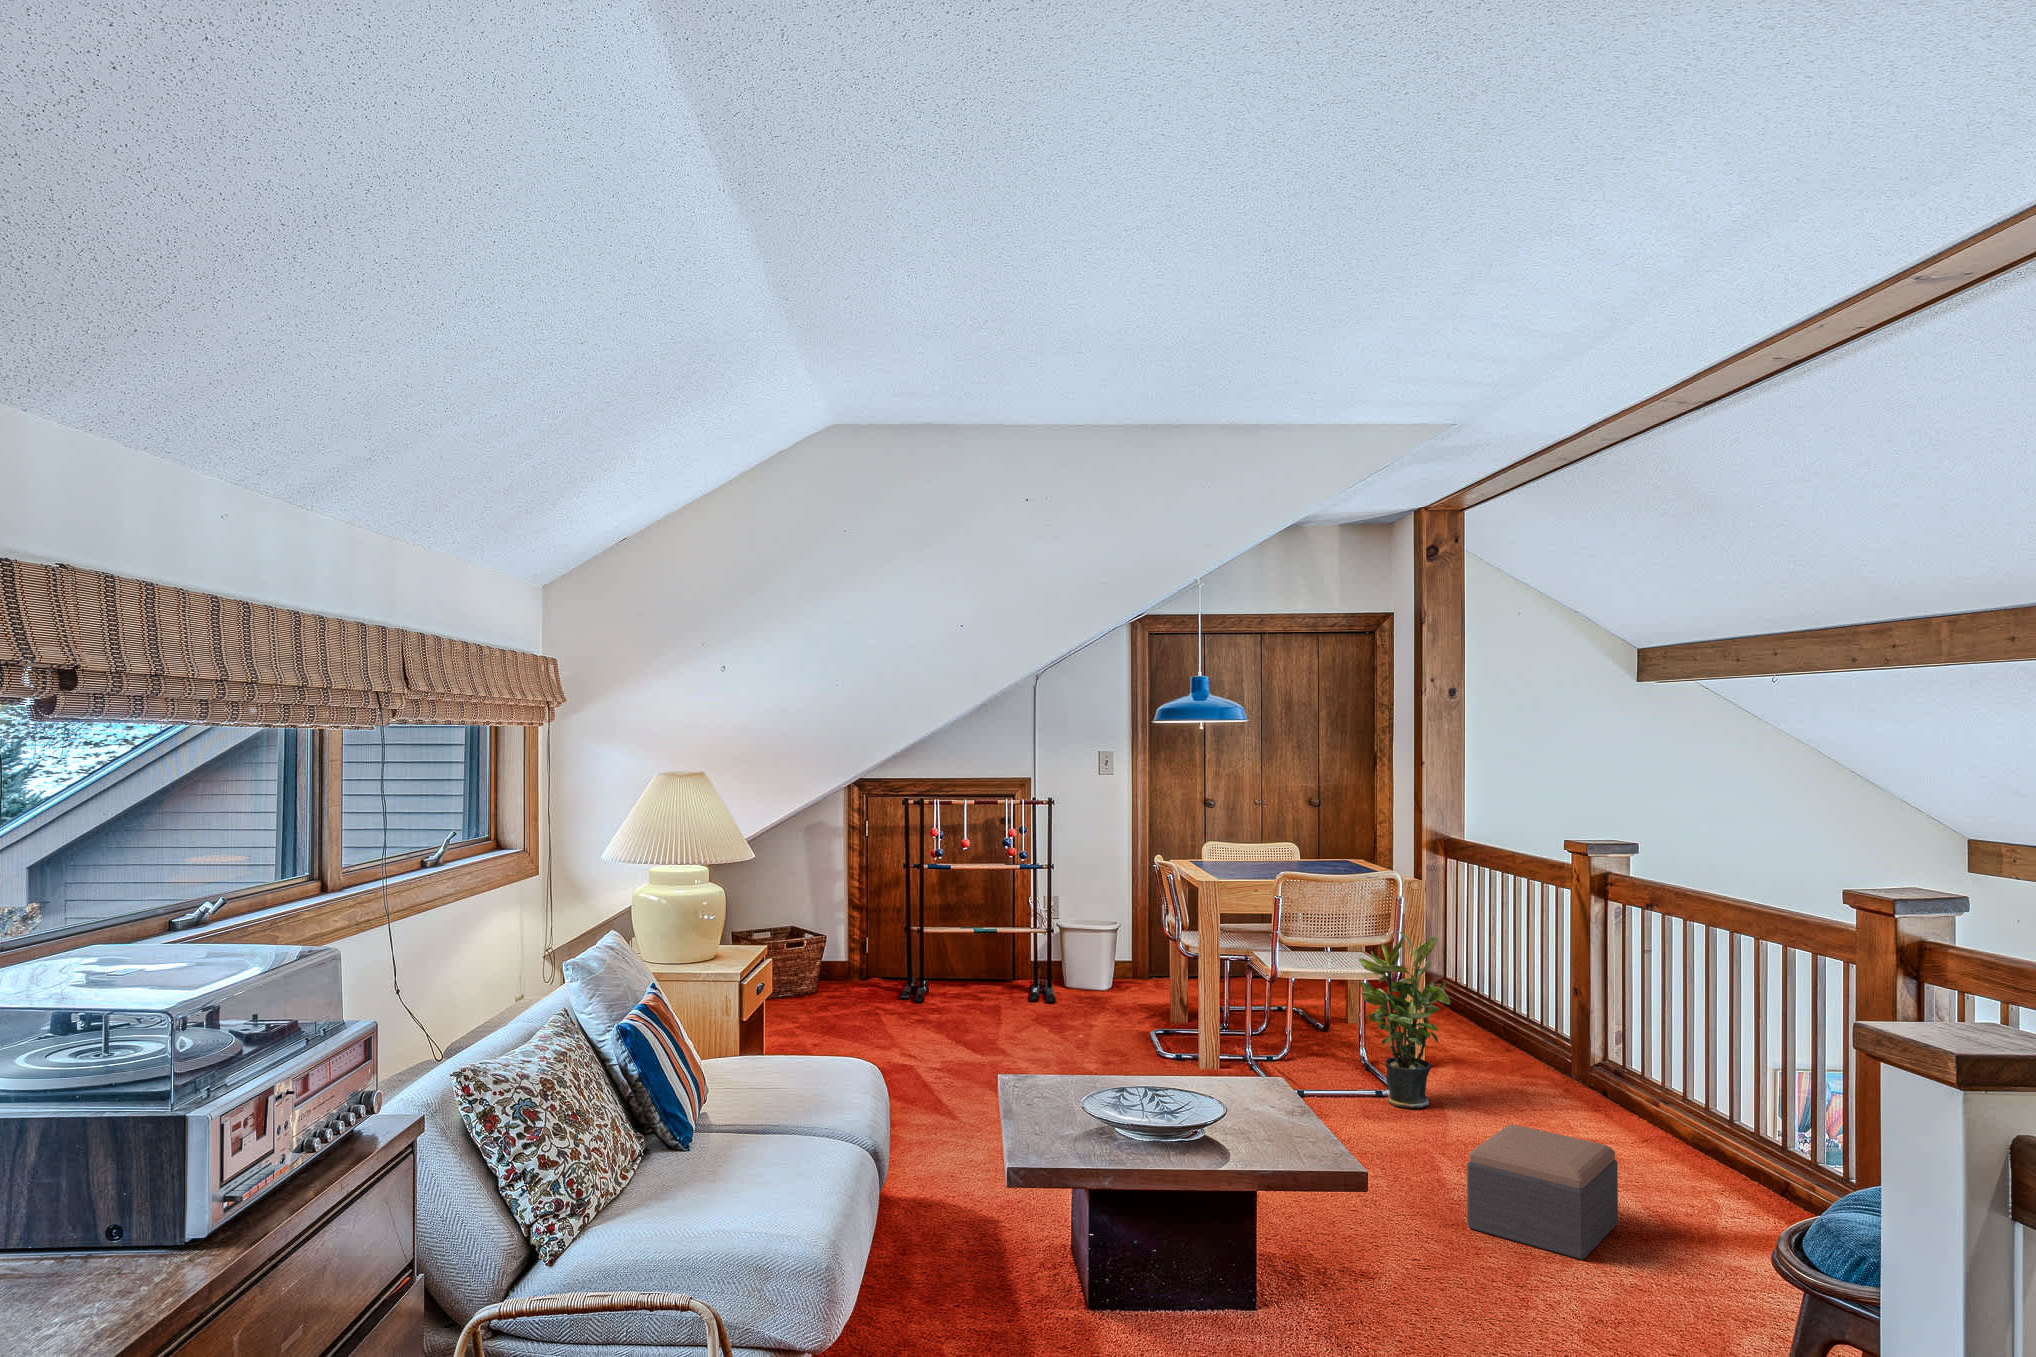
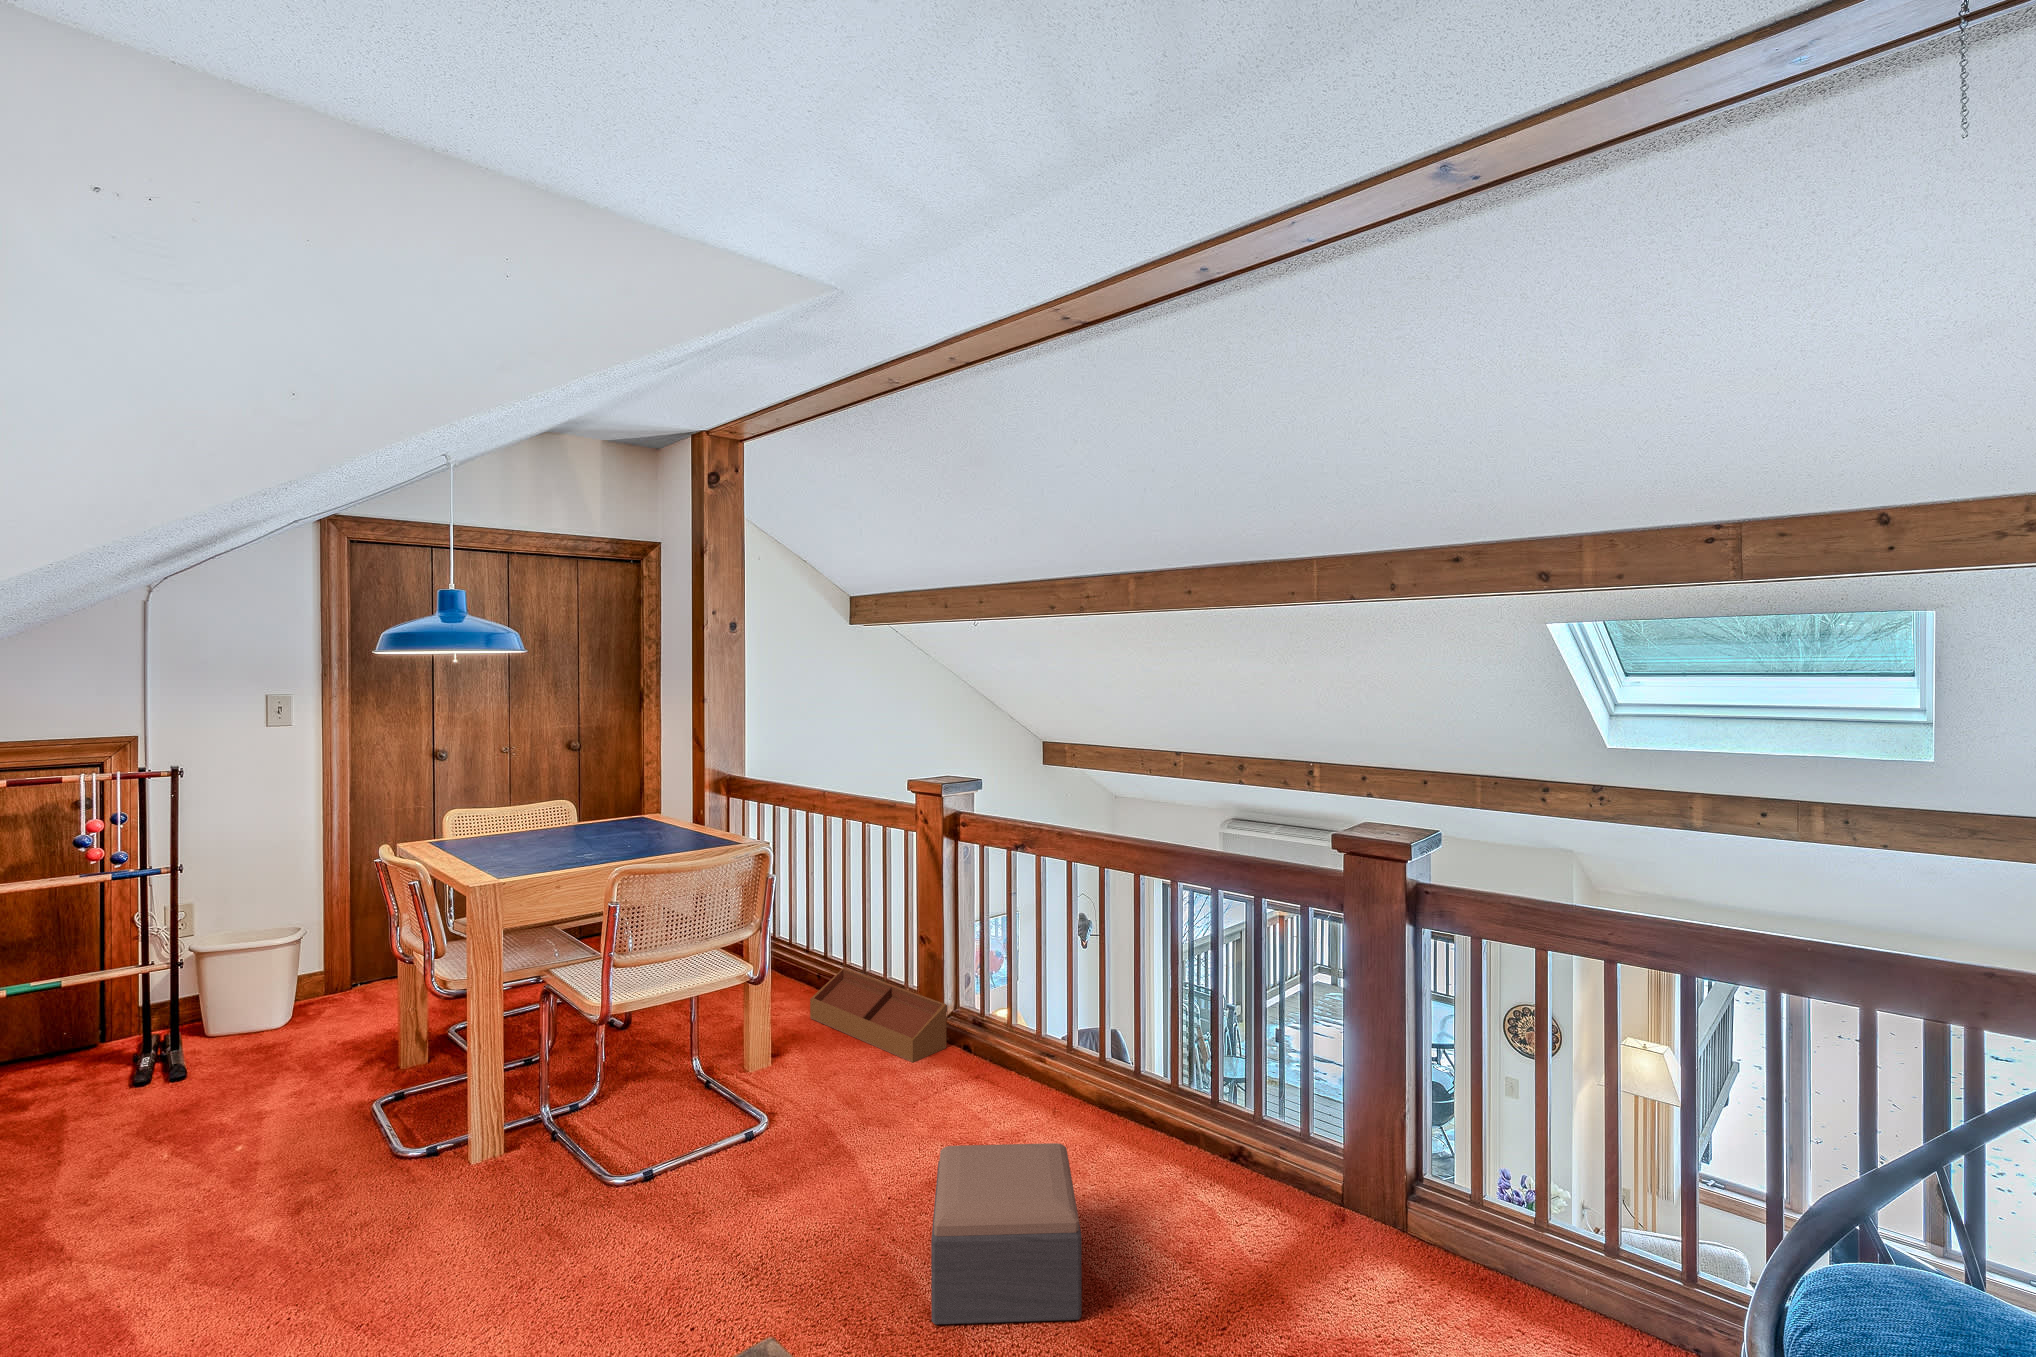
potted plant: present [1358,932,1450,1108] -> none [693,901,802,1120]
storage bin: none [1489,1025,1607,1111] -> present [810,968,947,1062]

